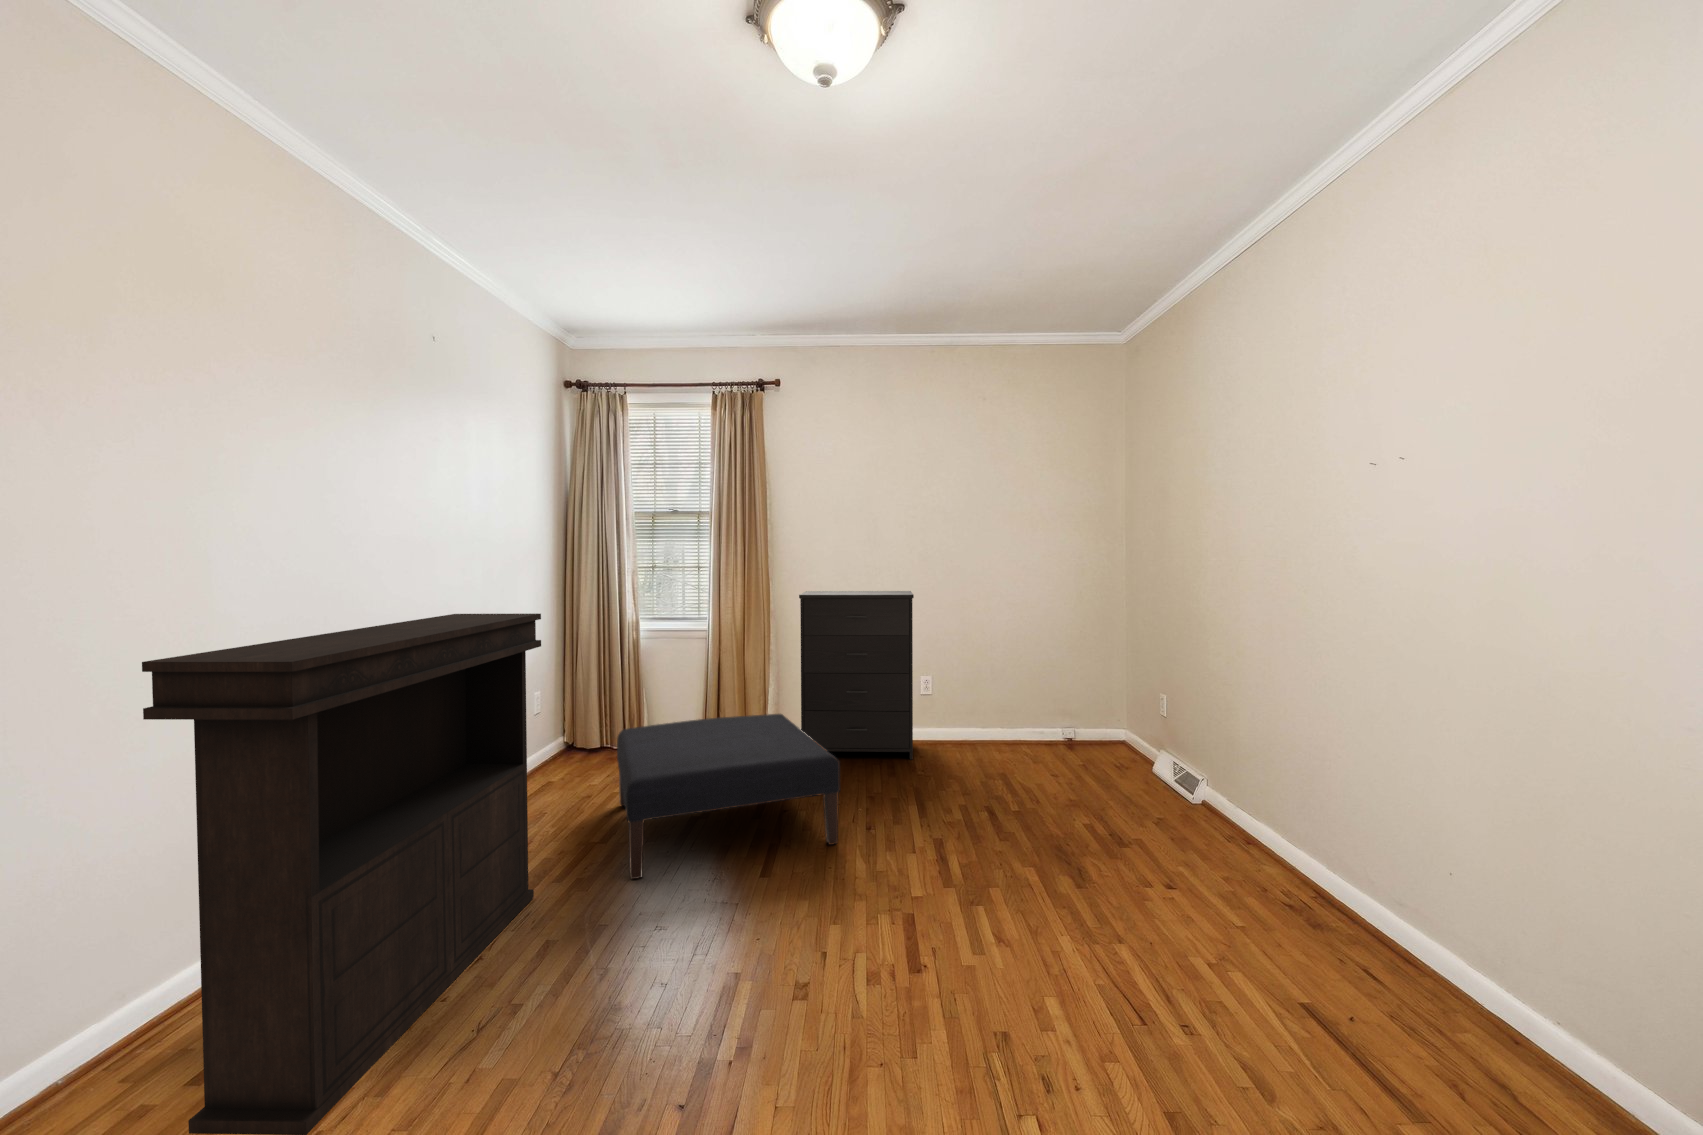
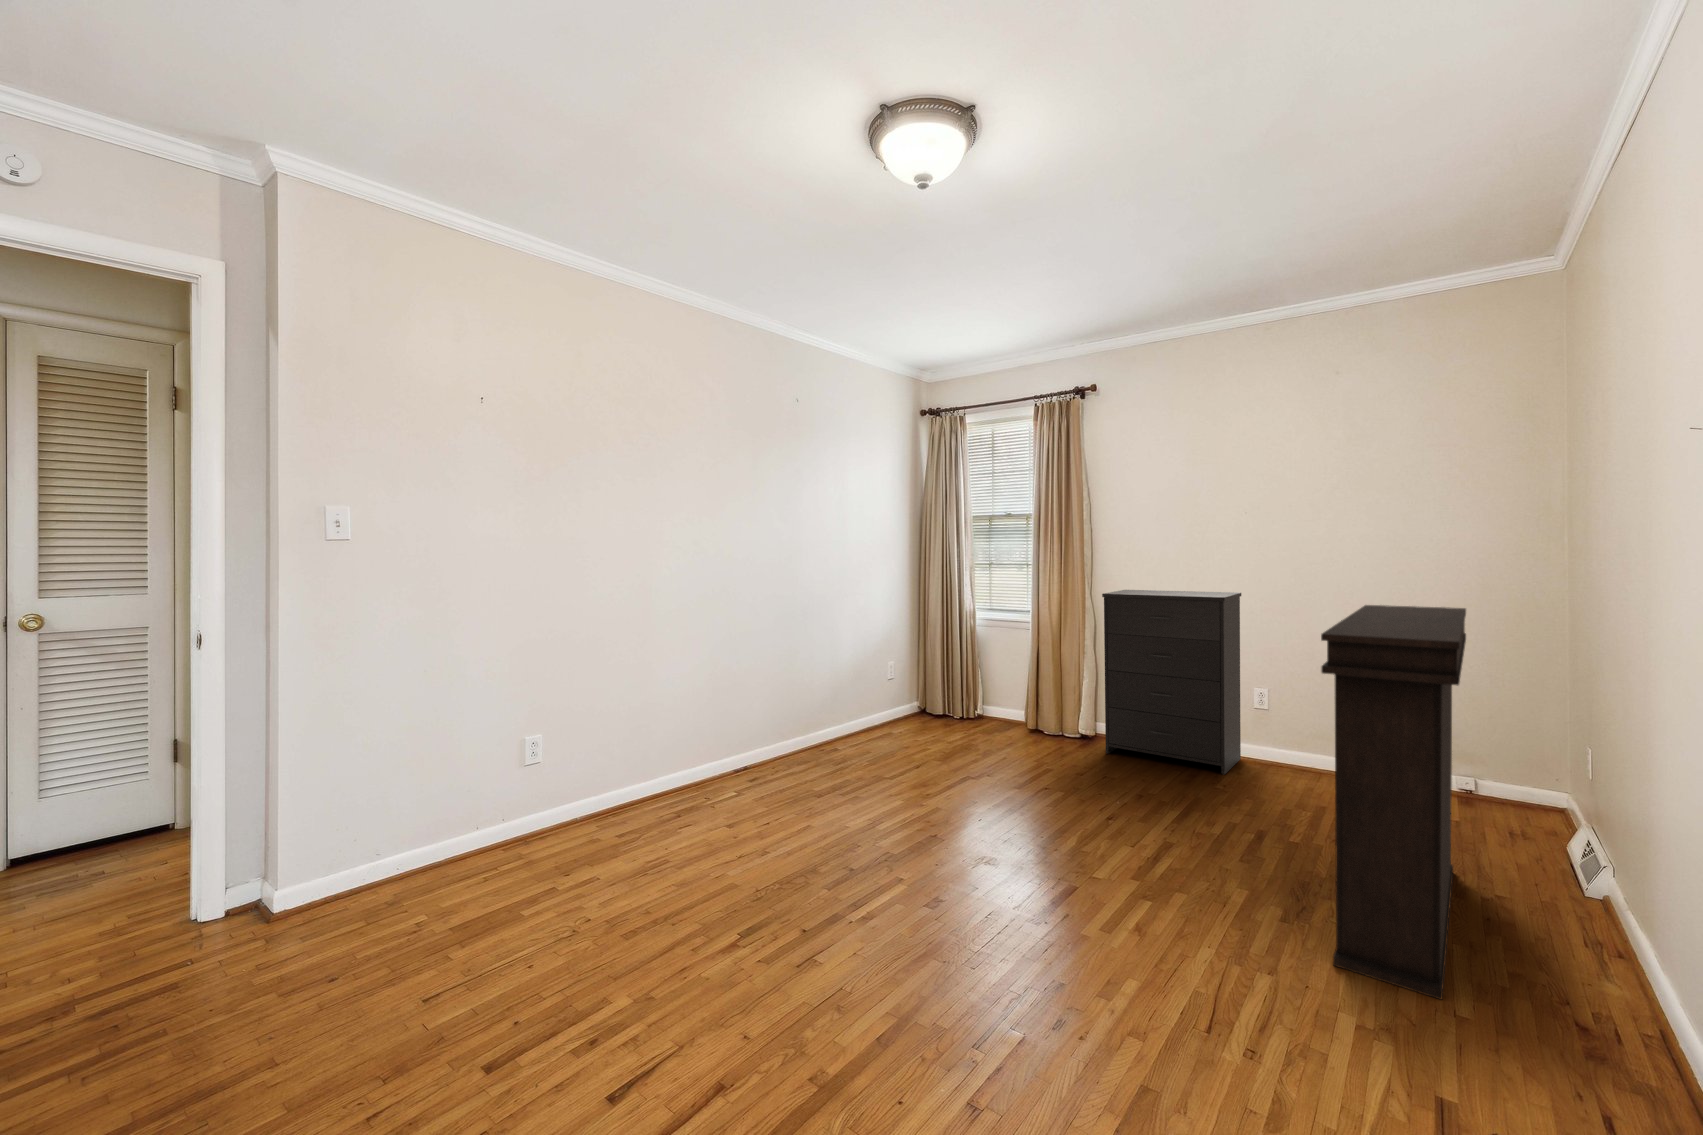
console table: present [142,614,541,1135] -> present [1321,605,1466,999]
ottoman: present [617,714,840,879] -> none [889,699,1070,824]

